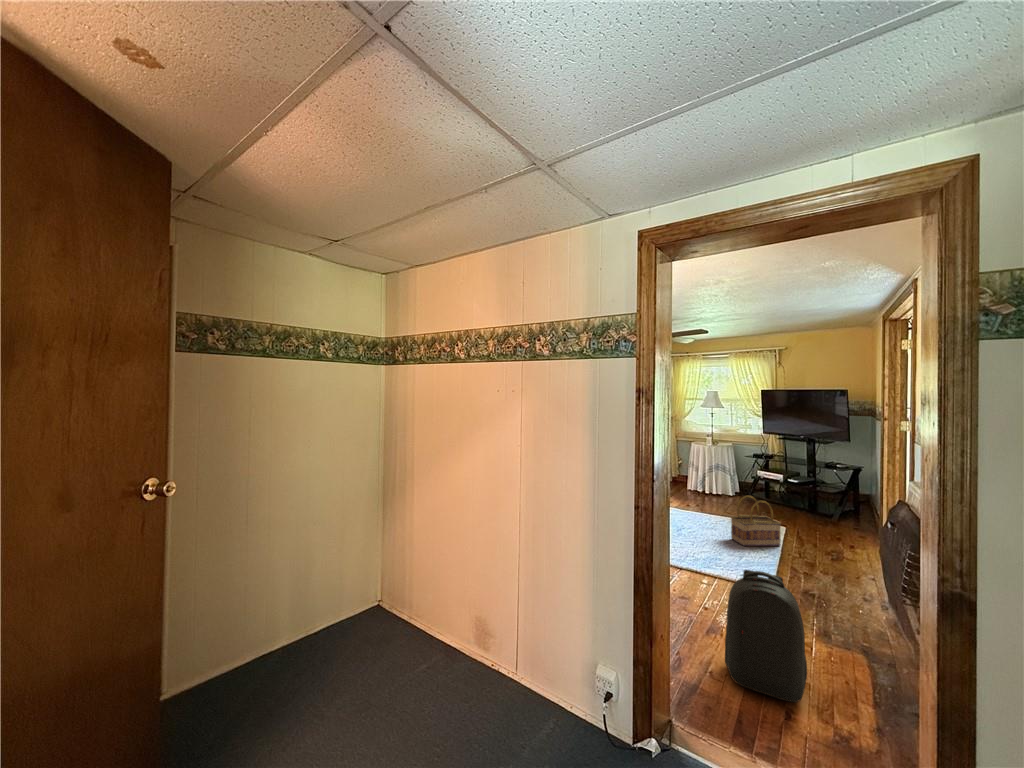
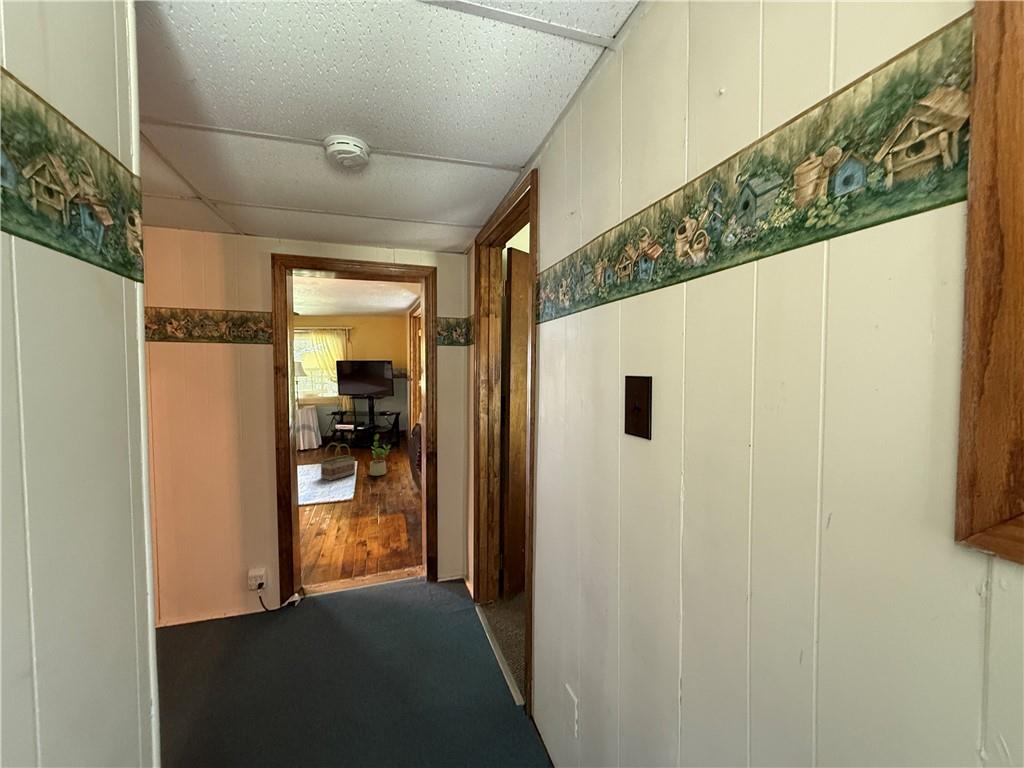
potted plant: none [803,496,843,561] -> present [370,434,390,476]
backpack: present [725,570,807,702] -> none [331,480,377,552]

